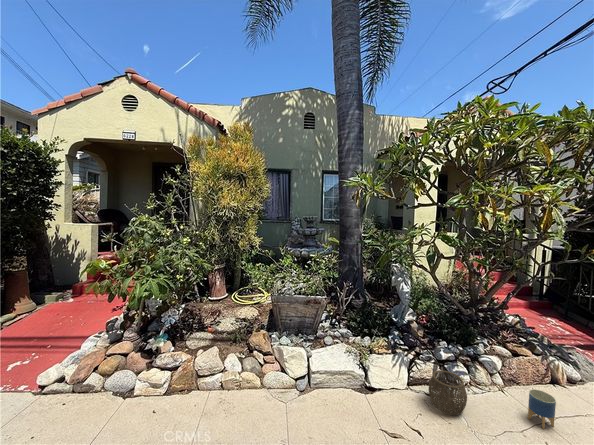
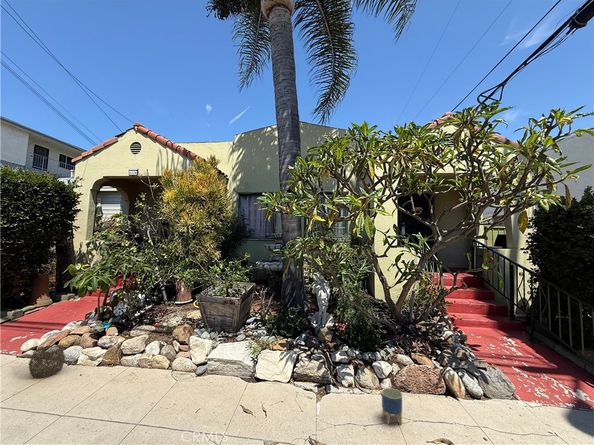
woven basket: present [429,370,467,415] -> present [29,345,65,378]

